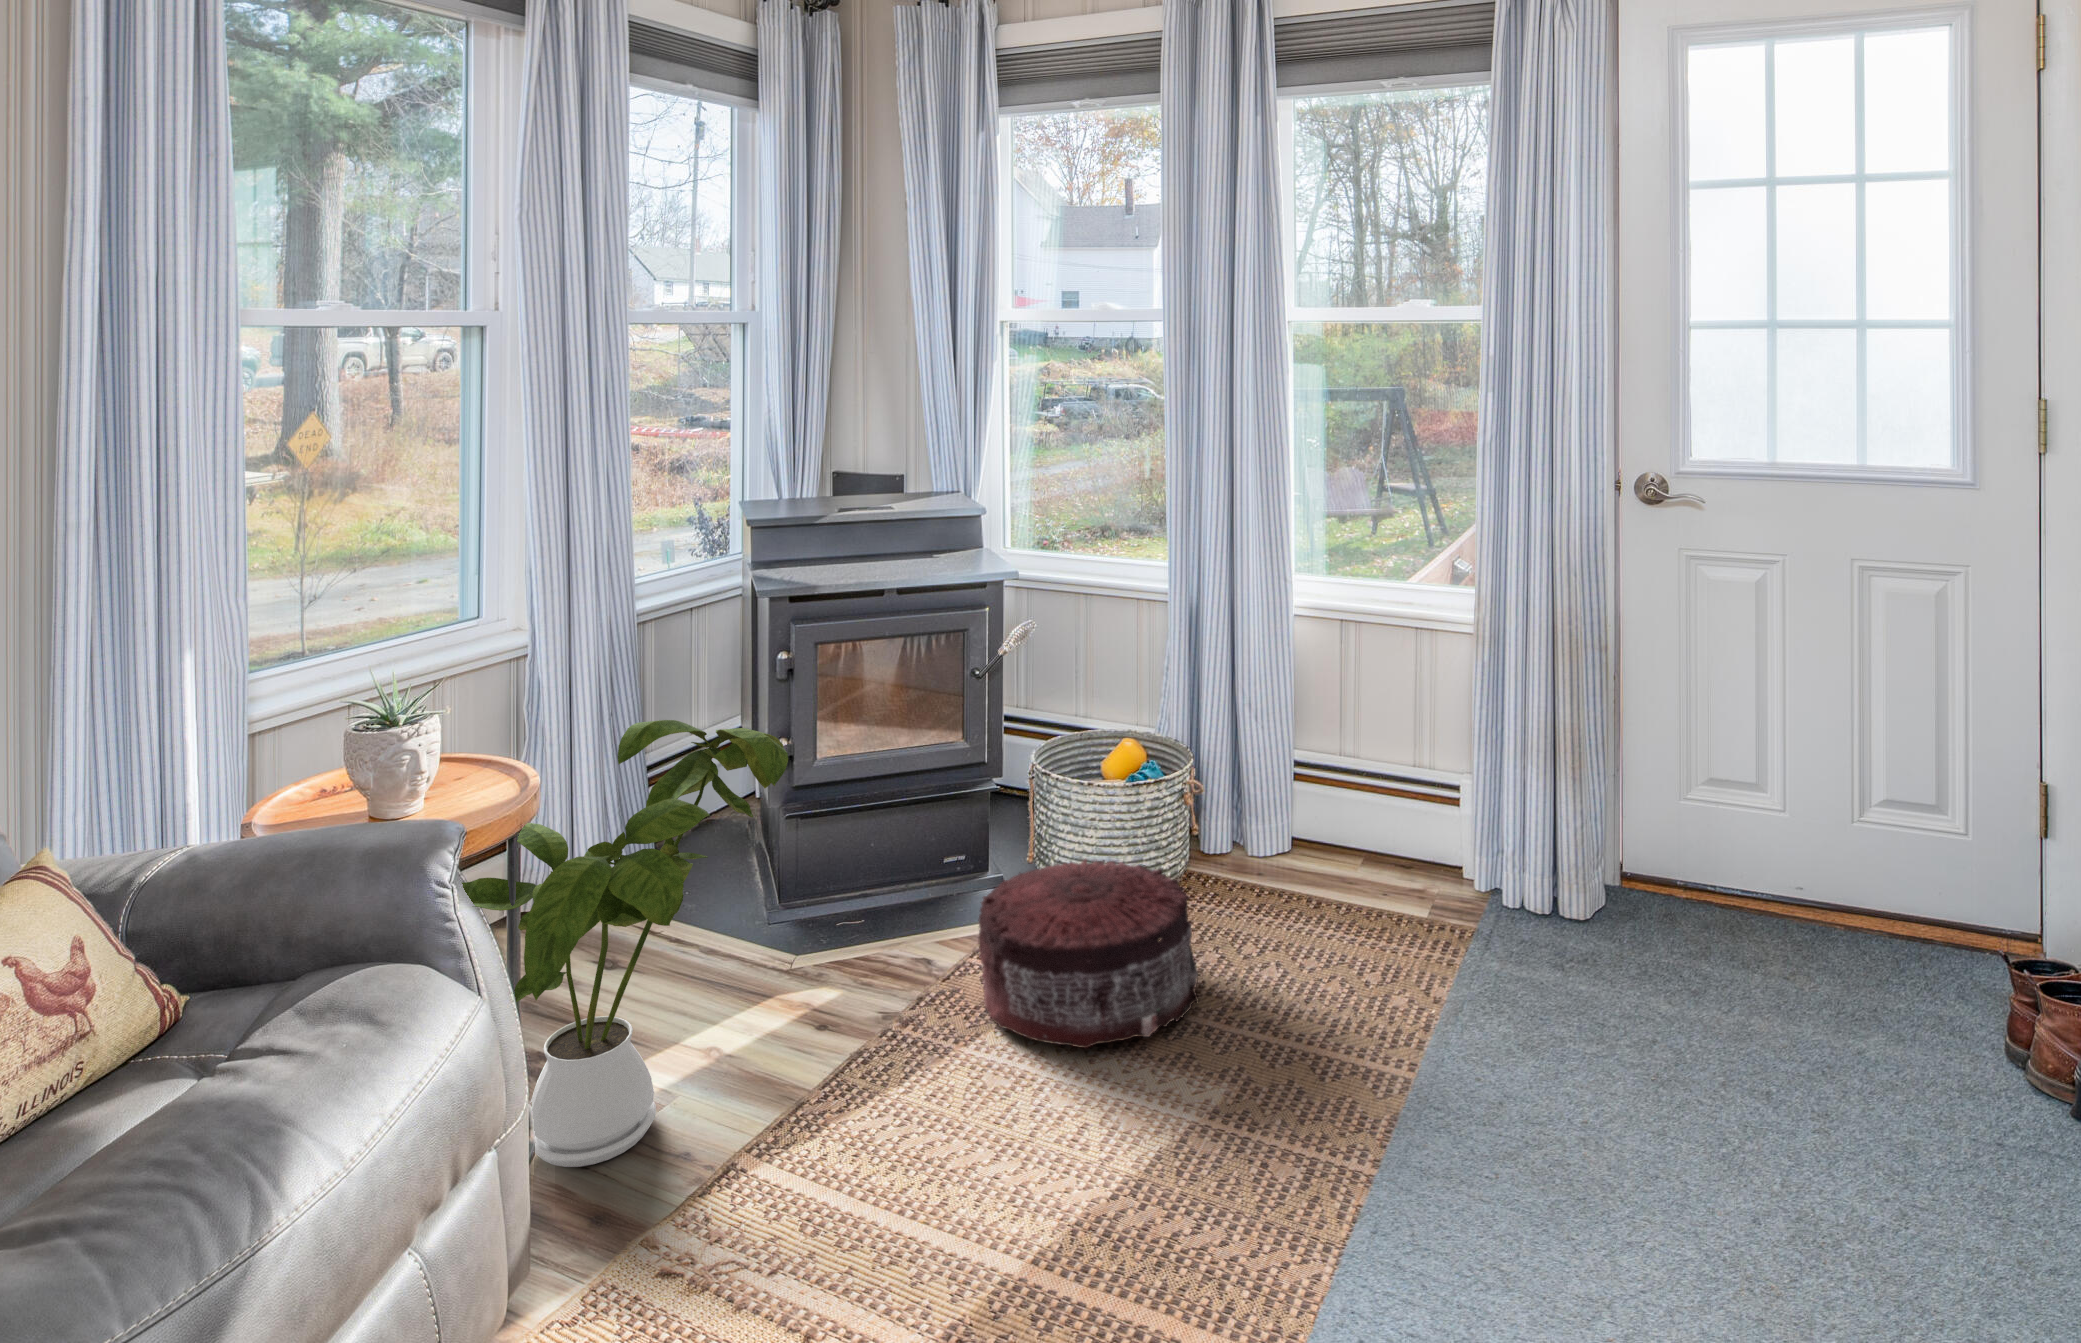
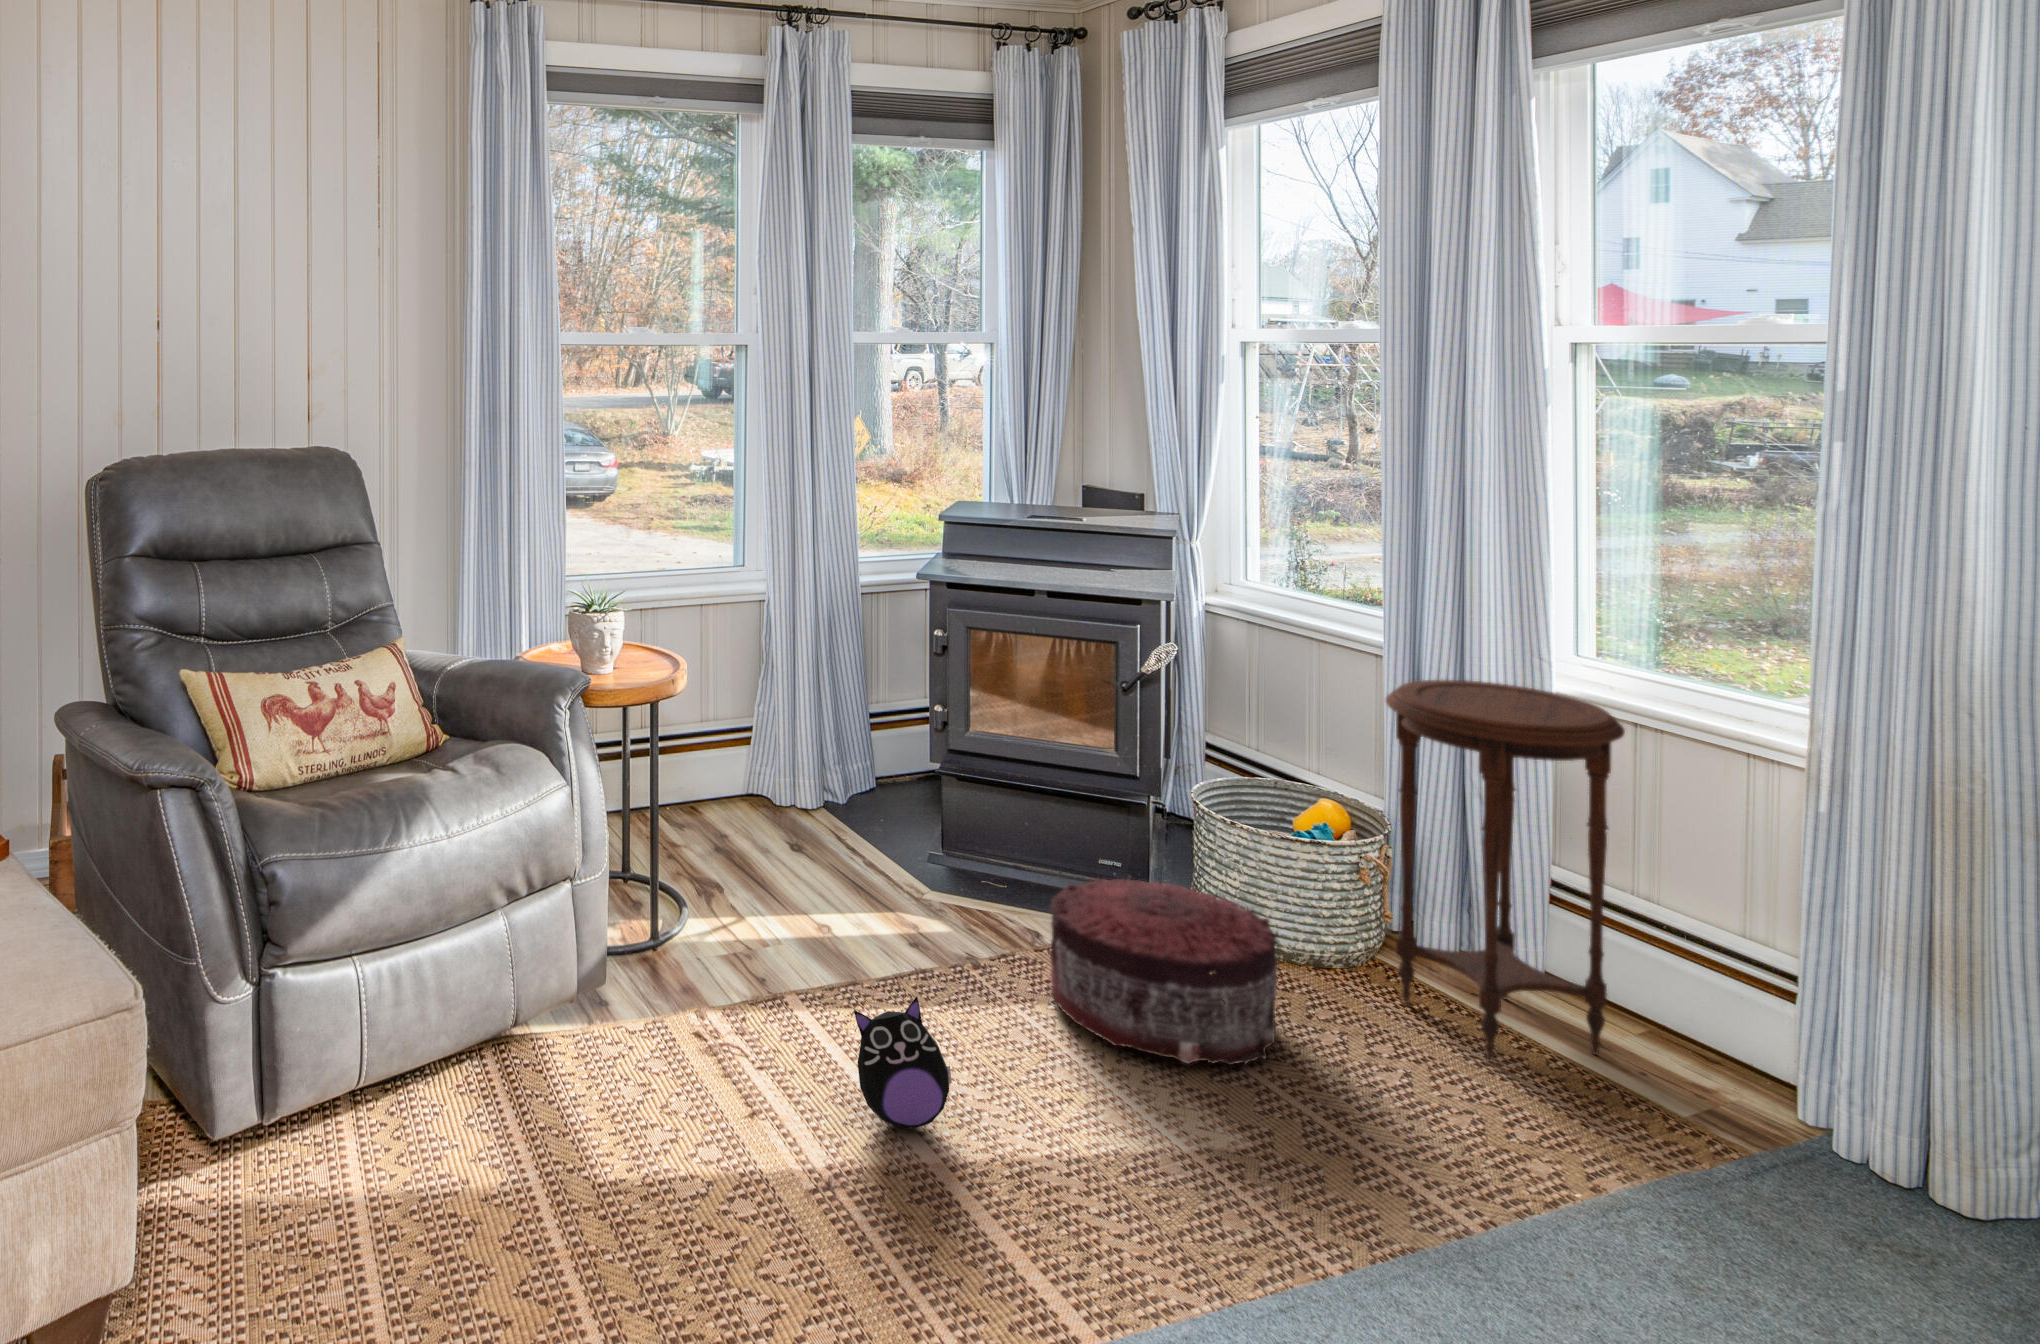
side table: none [1214,605,1385,930] -> present [1386,680,1625,1061]
house plant: present [462,720,788,1167] -> none [631,643,890,966]
plush toy: none [898,1088,1009,1250] -> present [854,997,952,1129]

